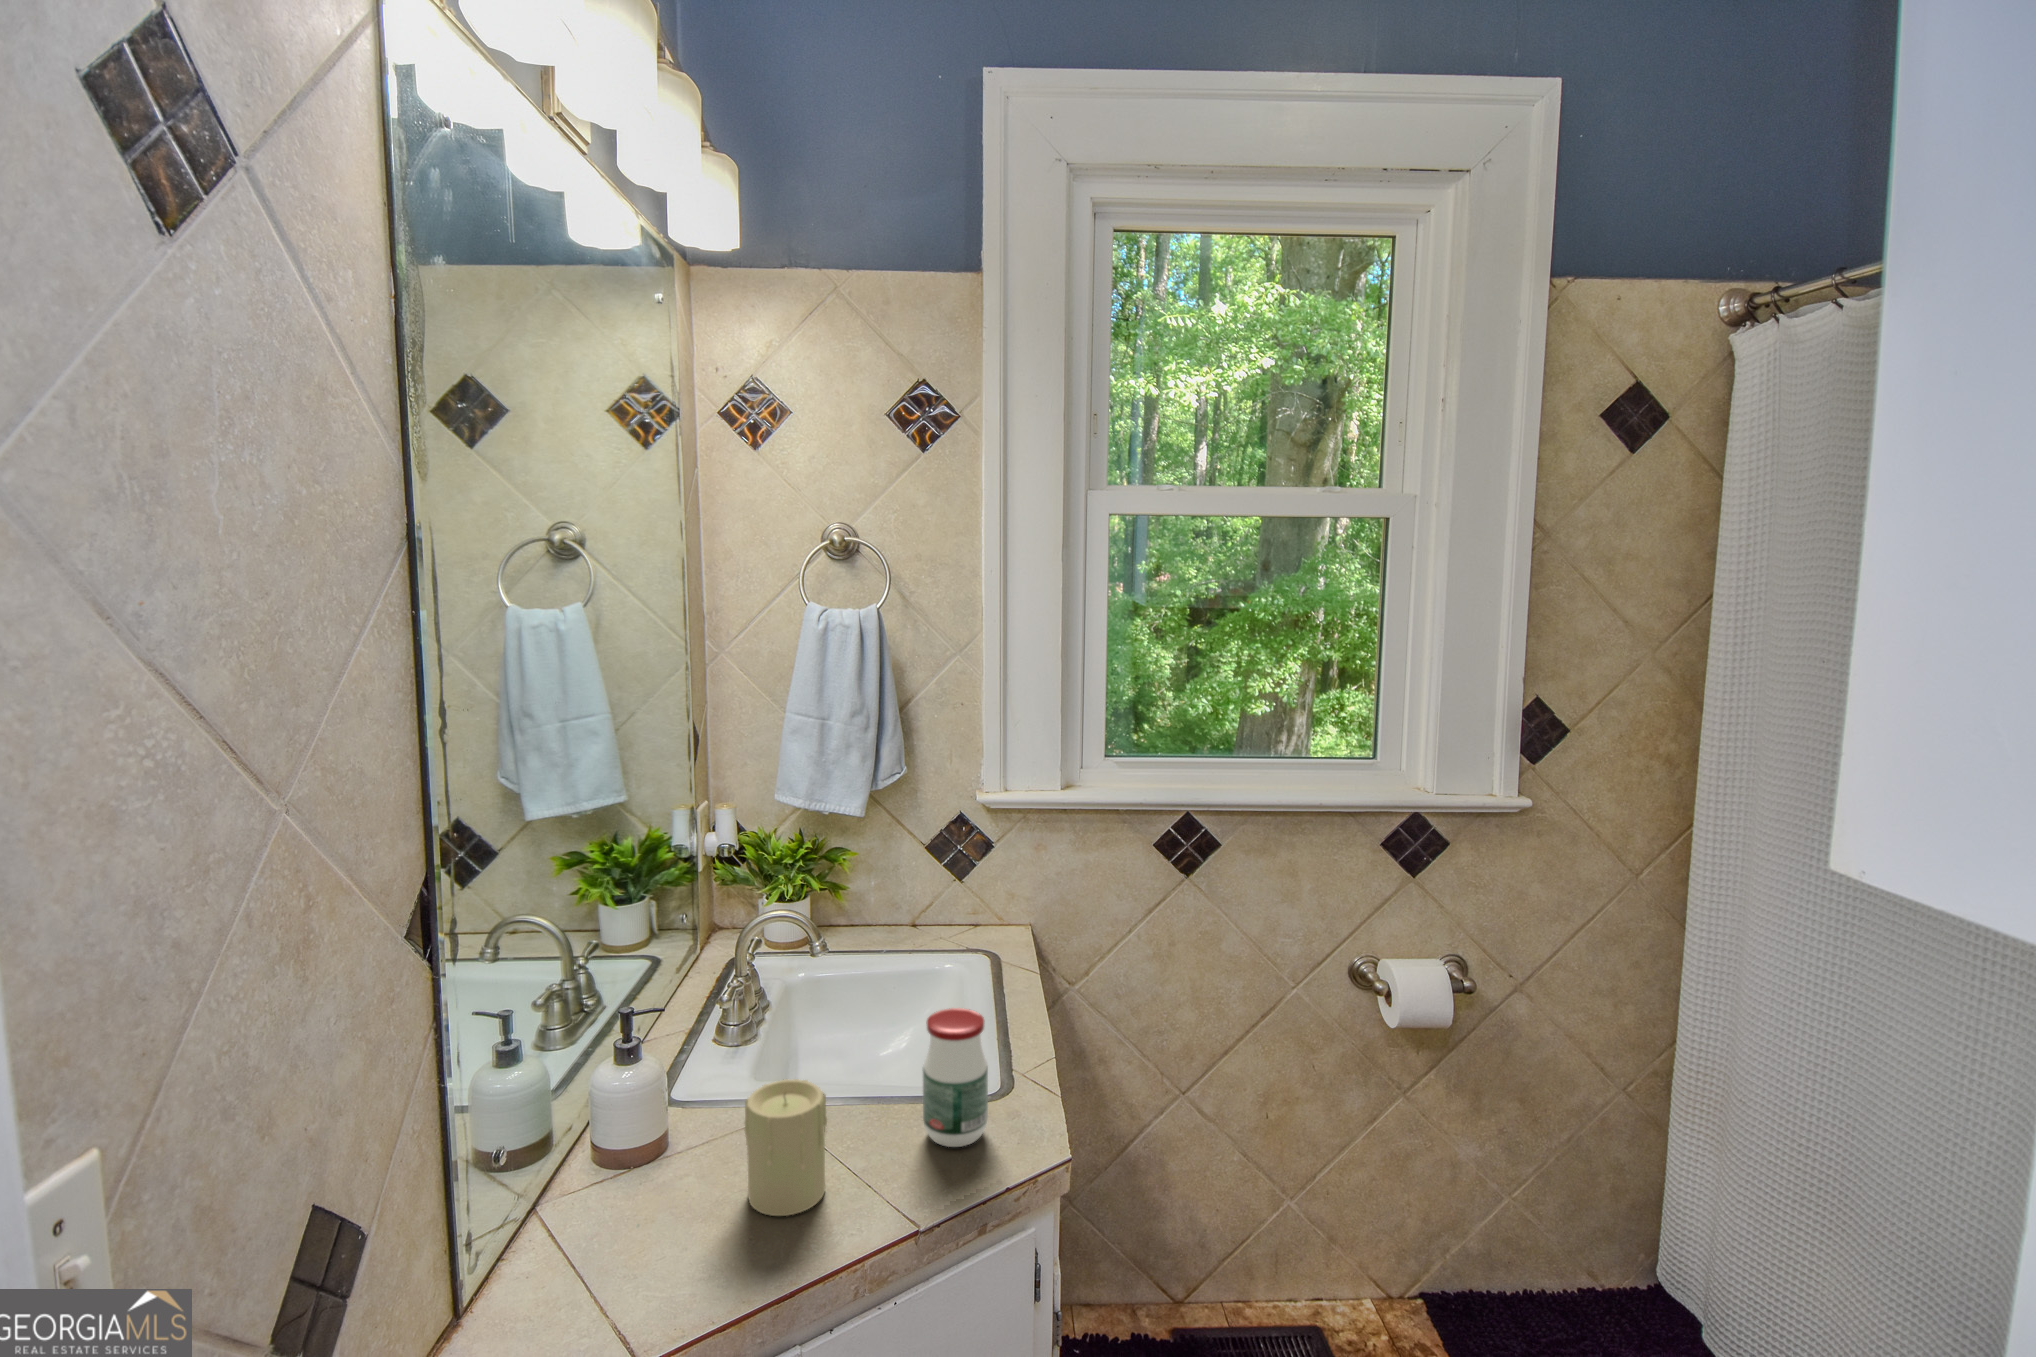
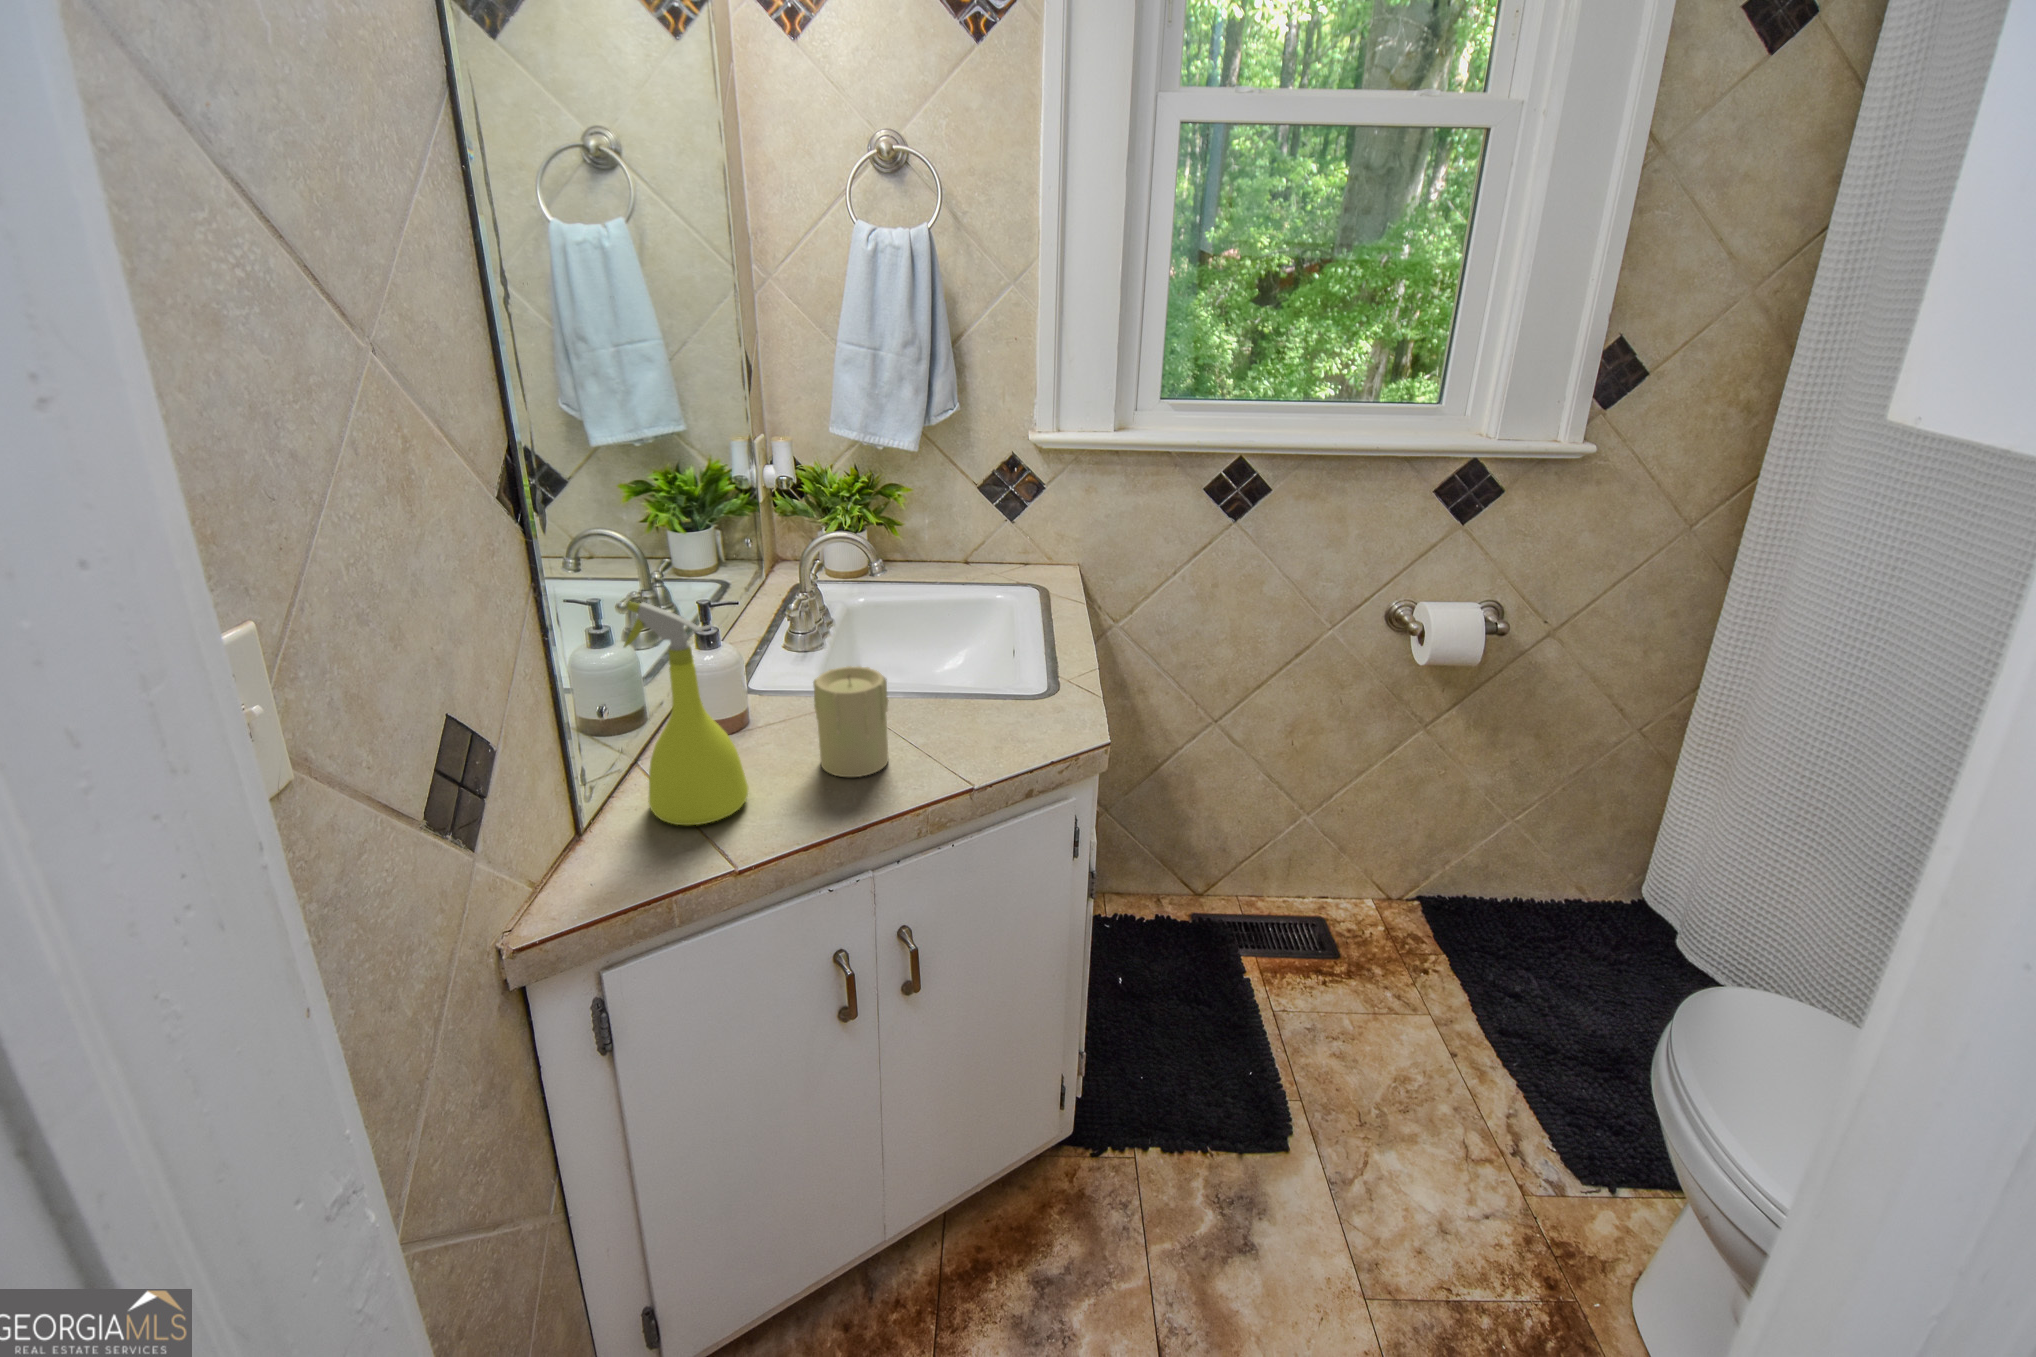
jar: present [923,1008,988,1147] -> none [975,613,1036,733]
spray bottle: none [535,1028,664,1296] -> present [624,601,748,825]

